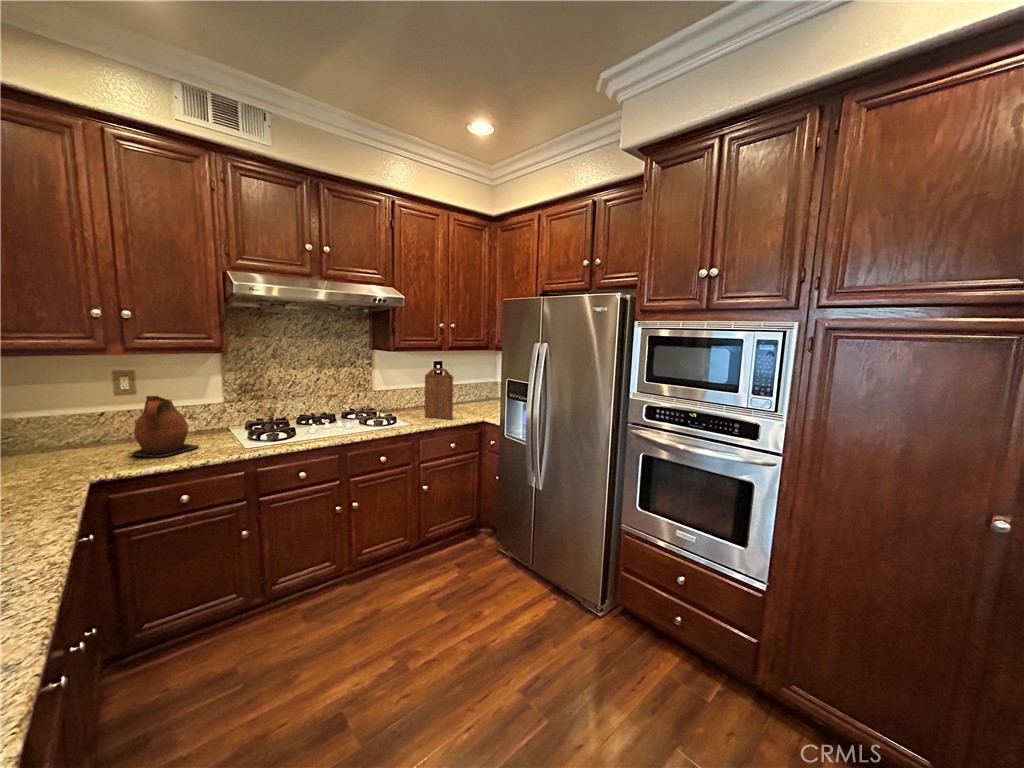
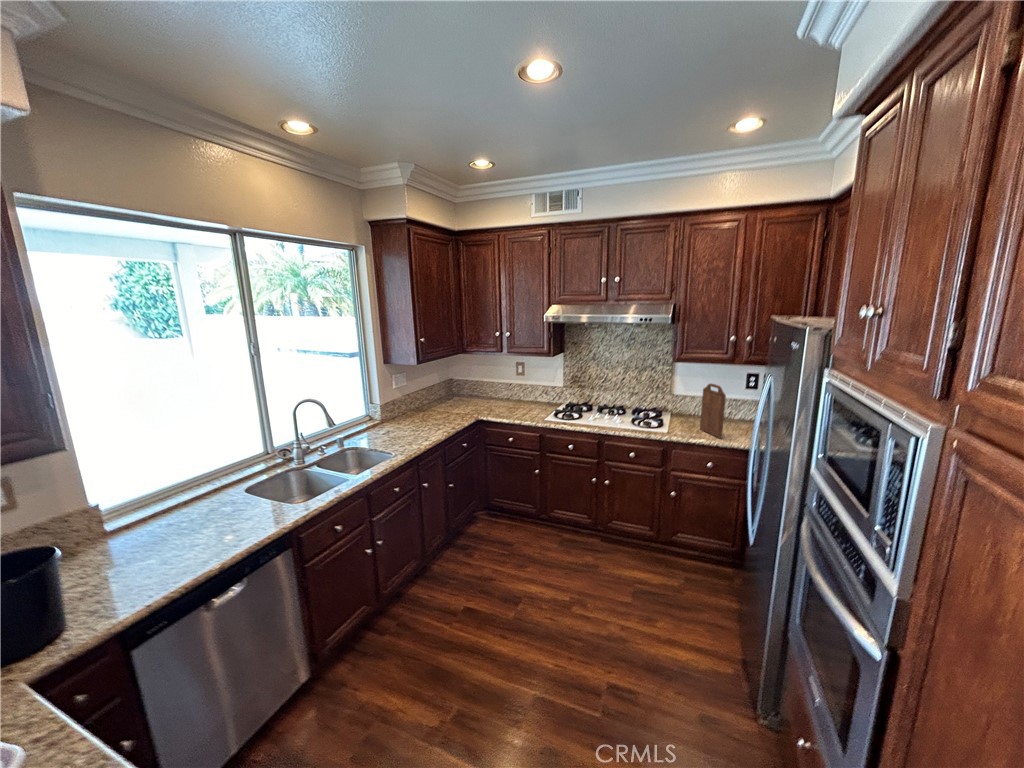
ceramic pitcher: present [130,396,199,457] -> none [503,380,532,415]

